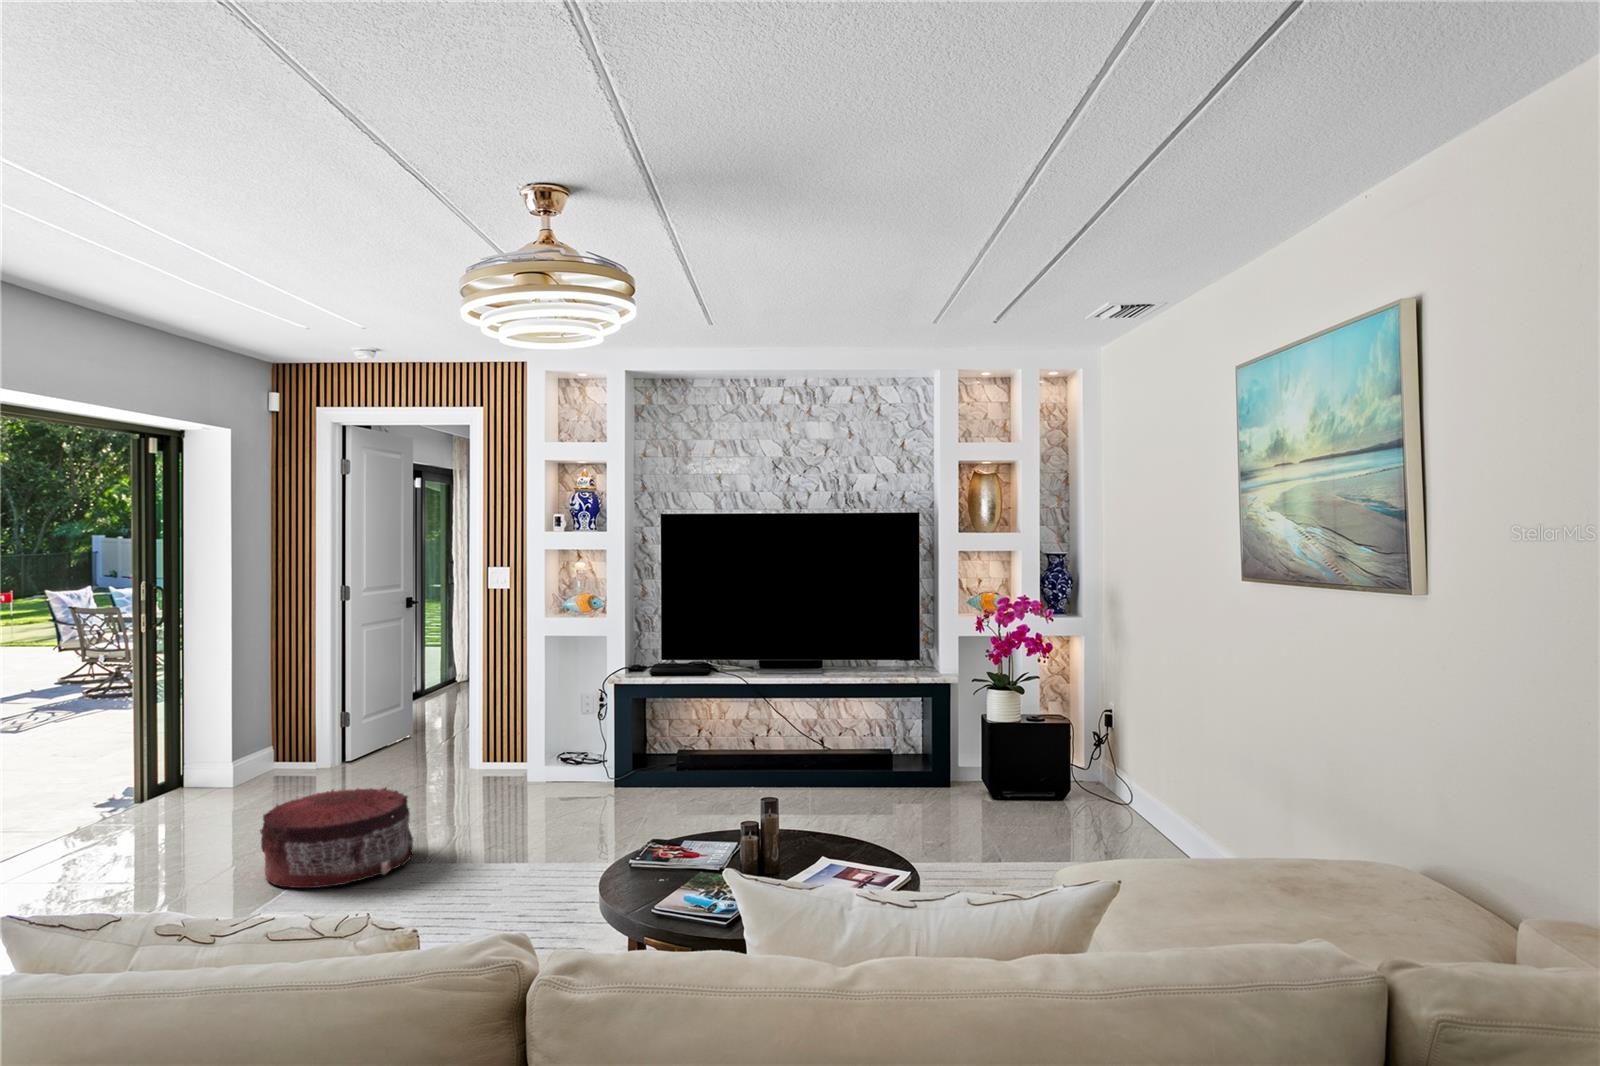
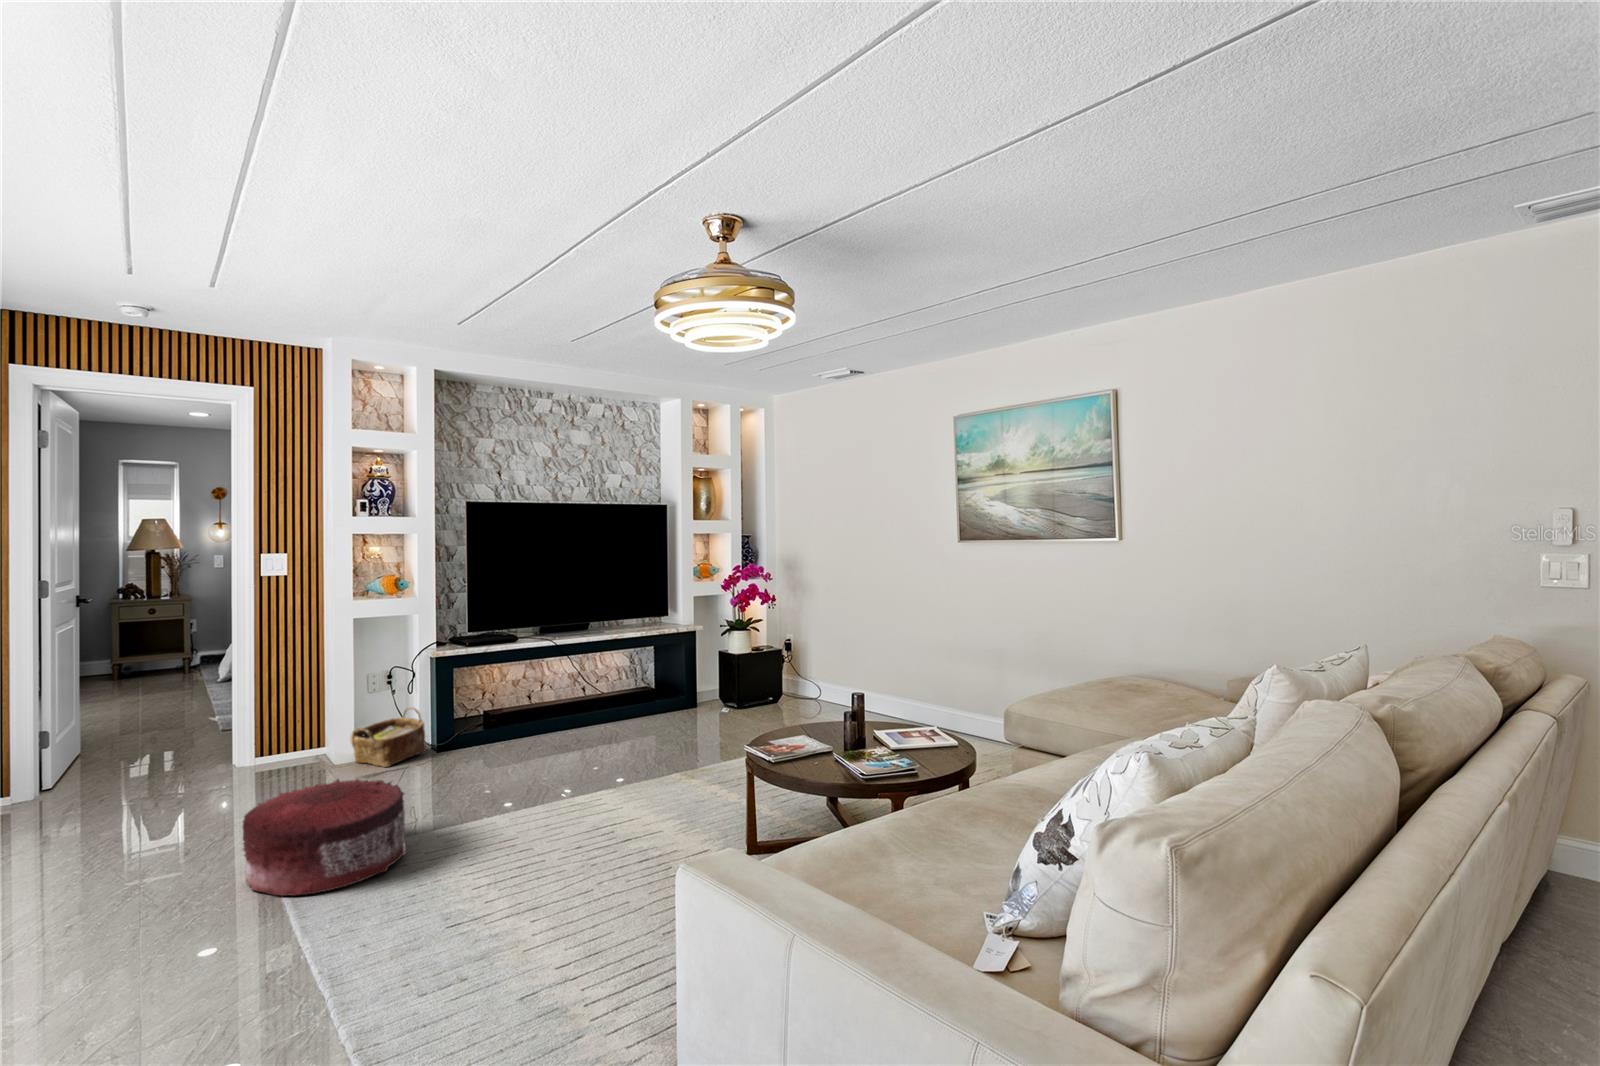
woven basket: none [534,733,606,791] -> present [350,707,426,767]

